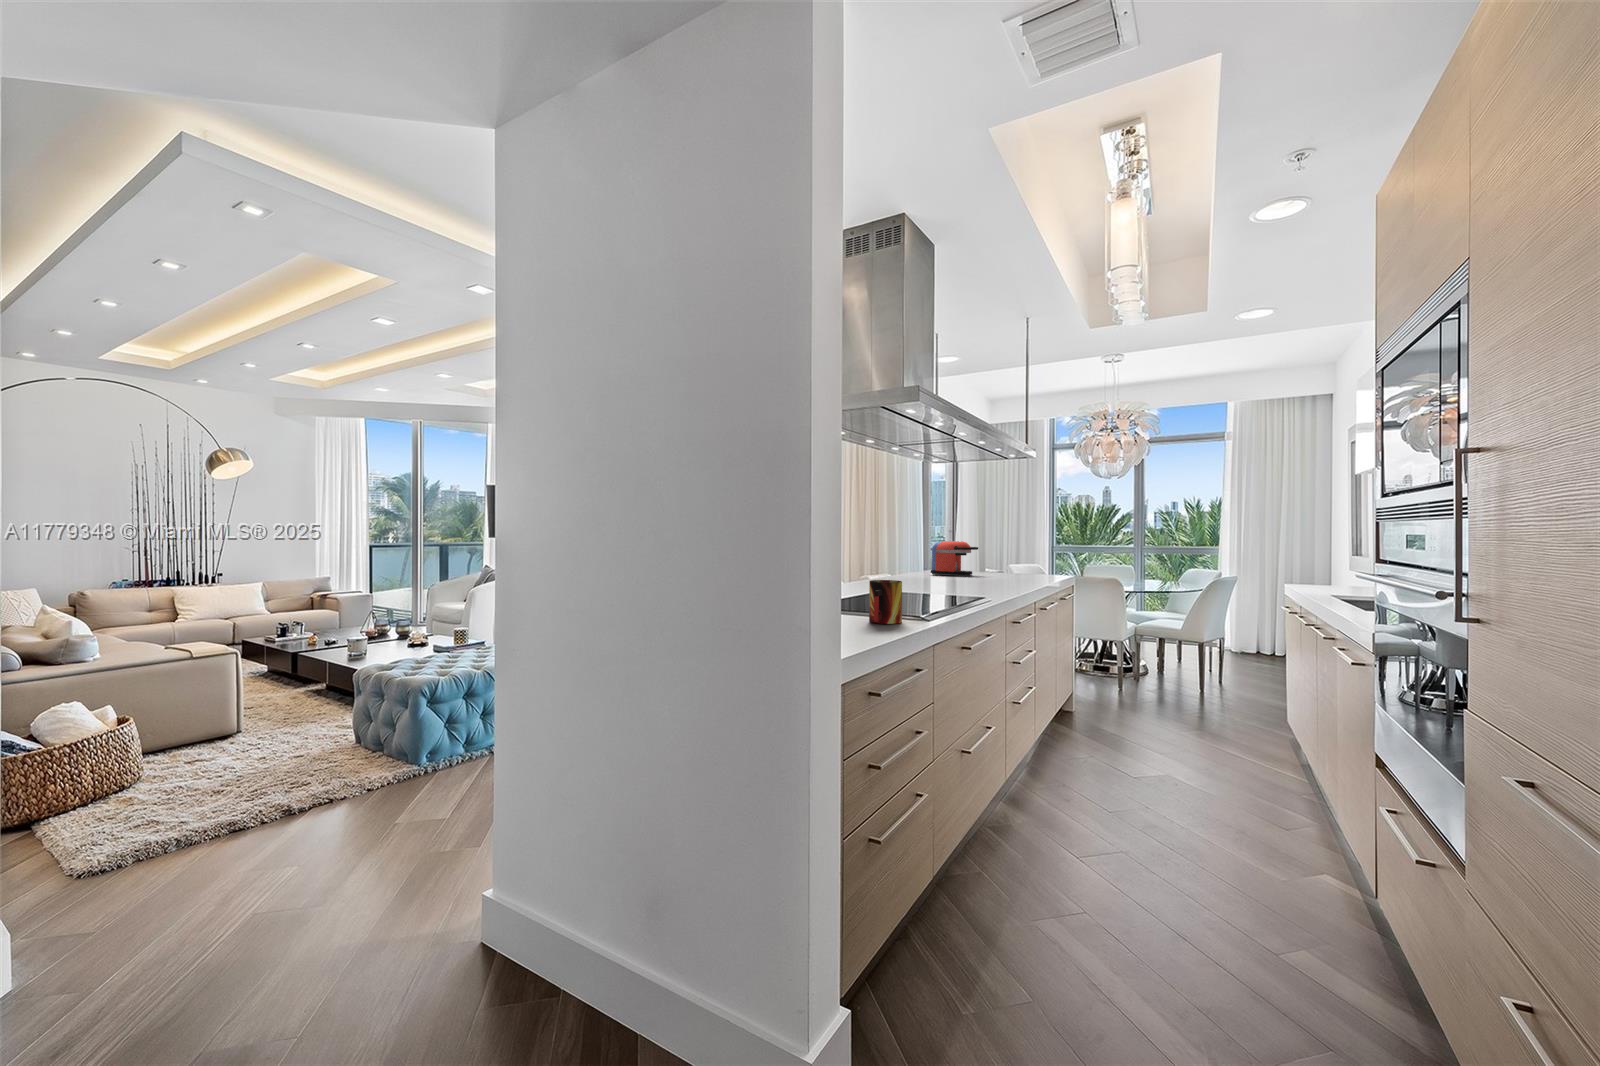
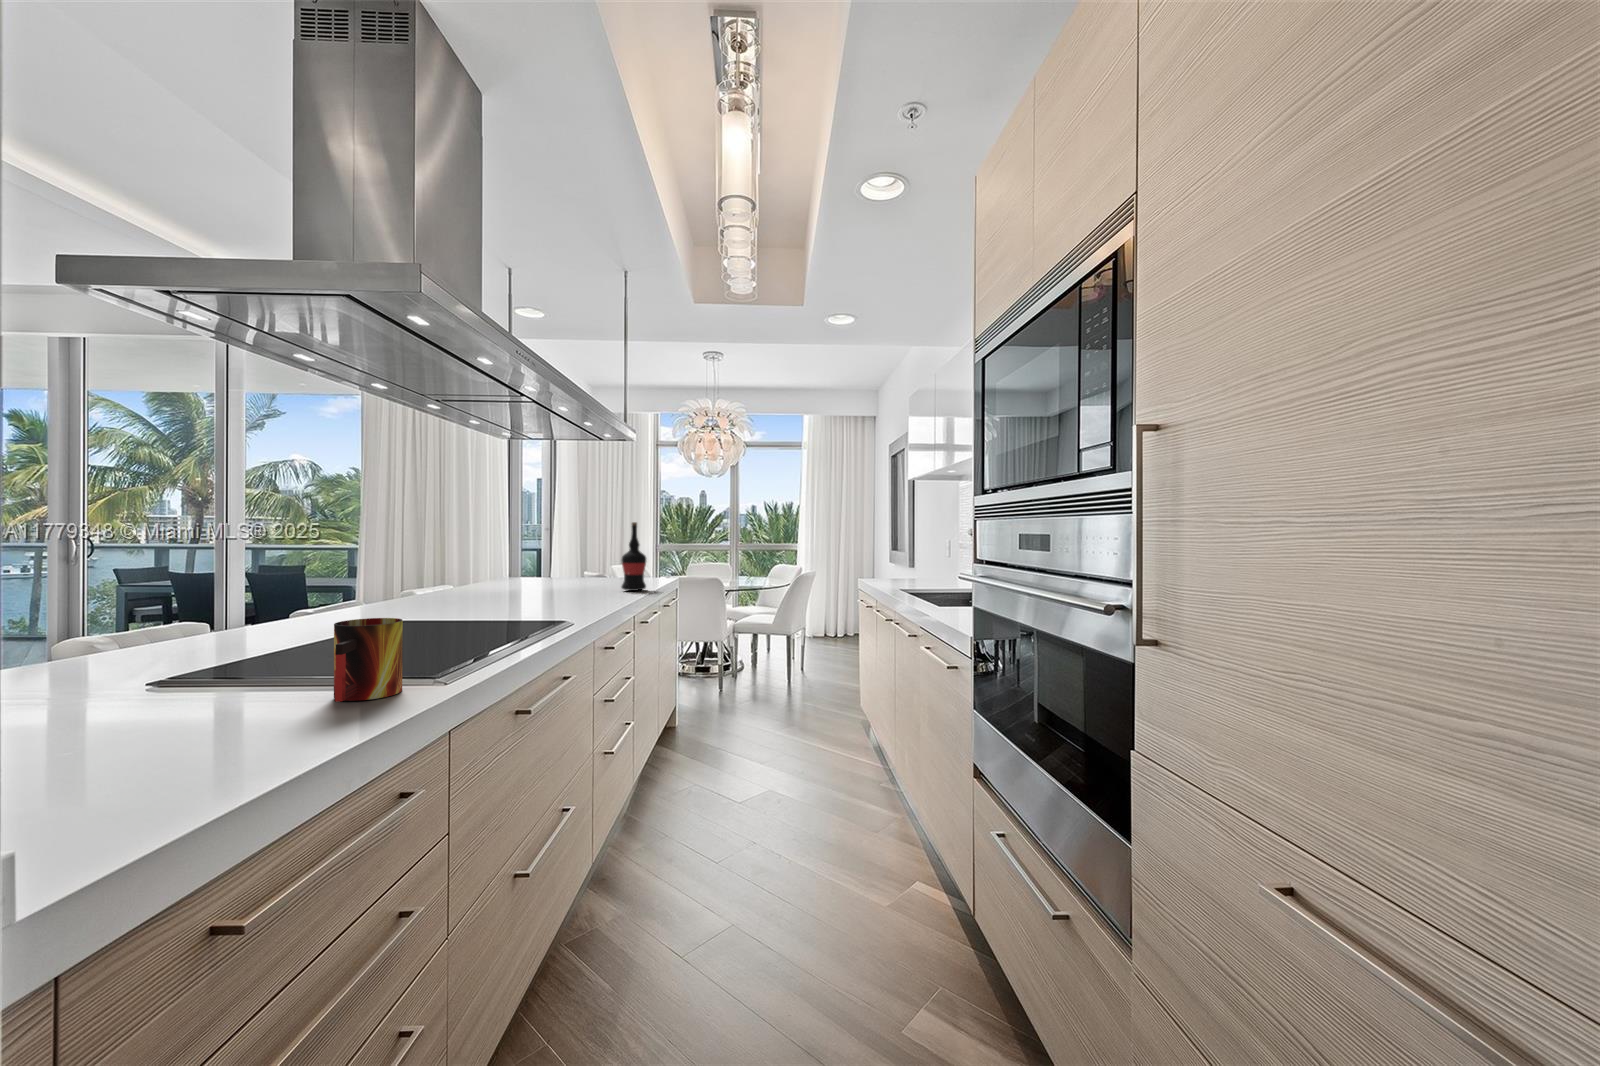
wine bottle: none [1024,524,1046,582] -> present [622,522,646,591]
coffee maker: present [930,541,978,576] -> none [506,543,568,585]

